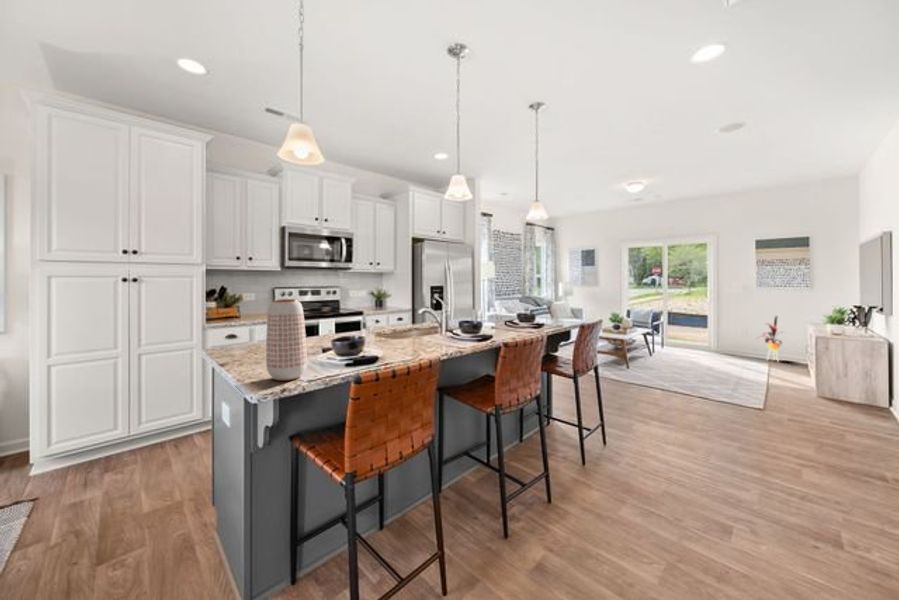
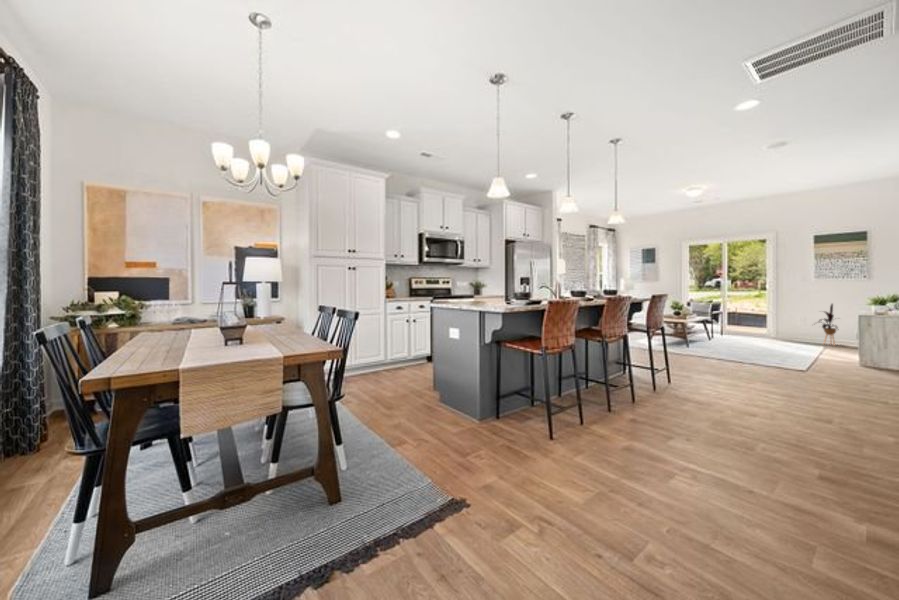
vase: present [266,299,307,381] -> none [497,267,515,306]

